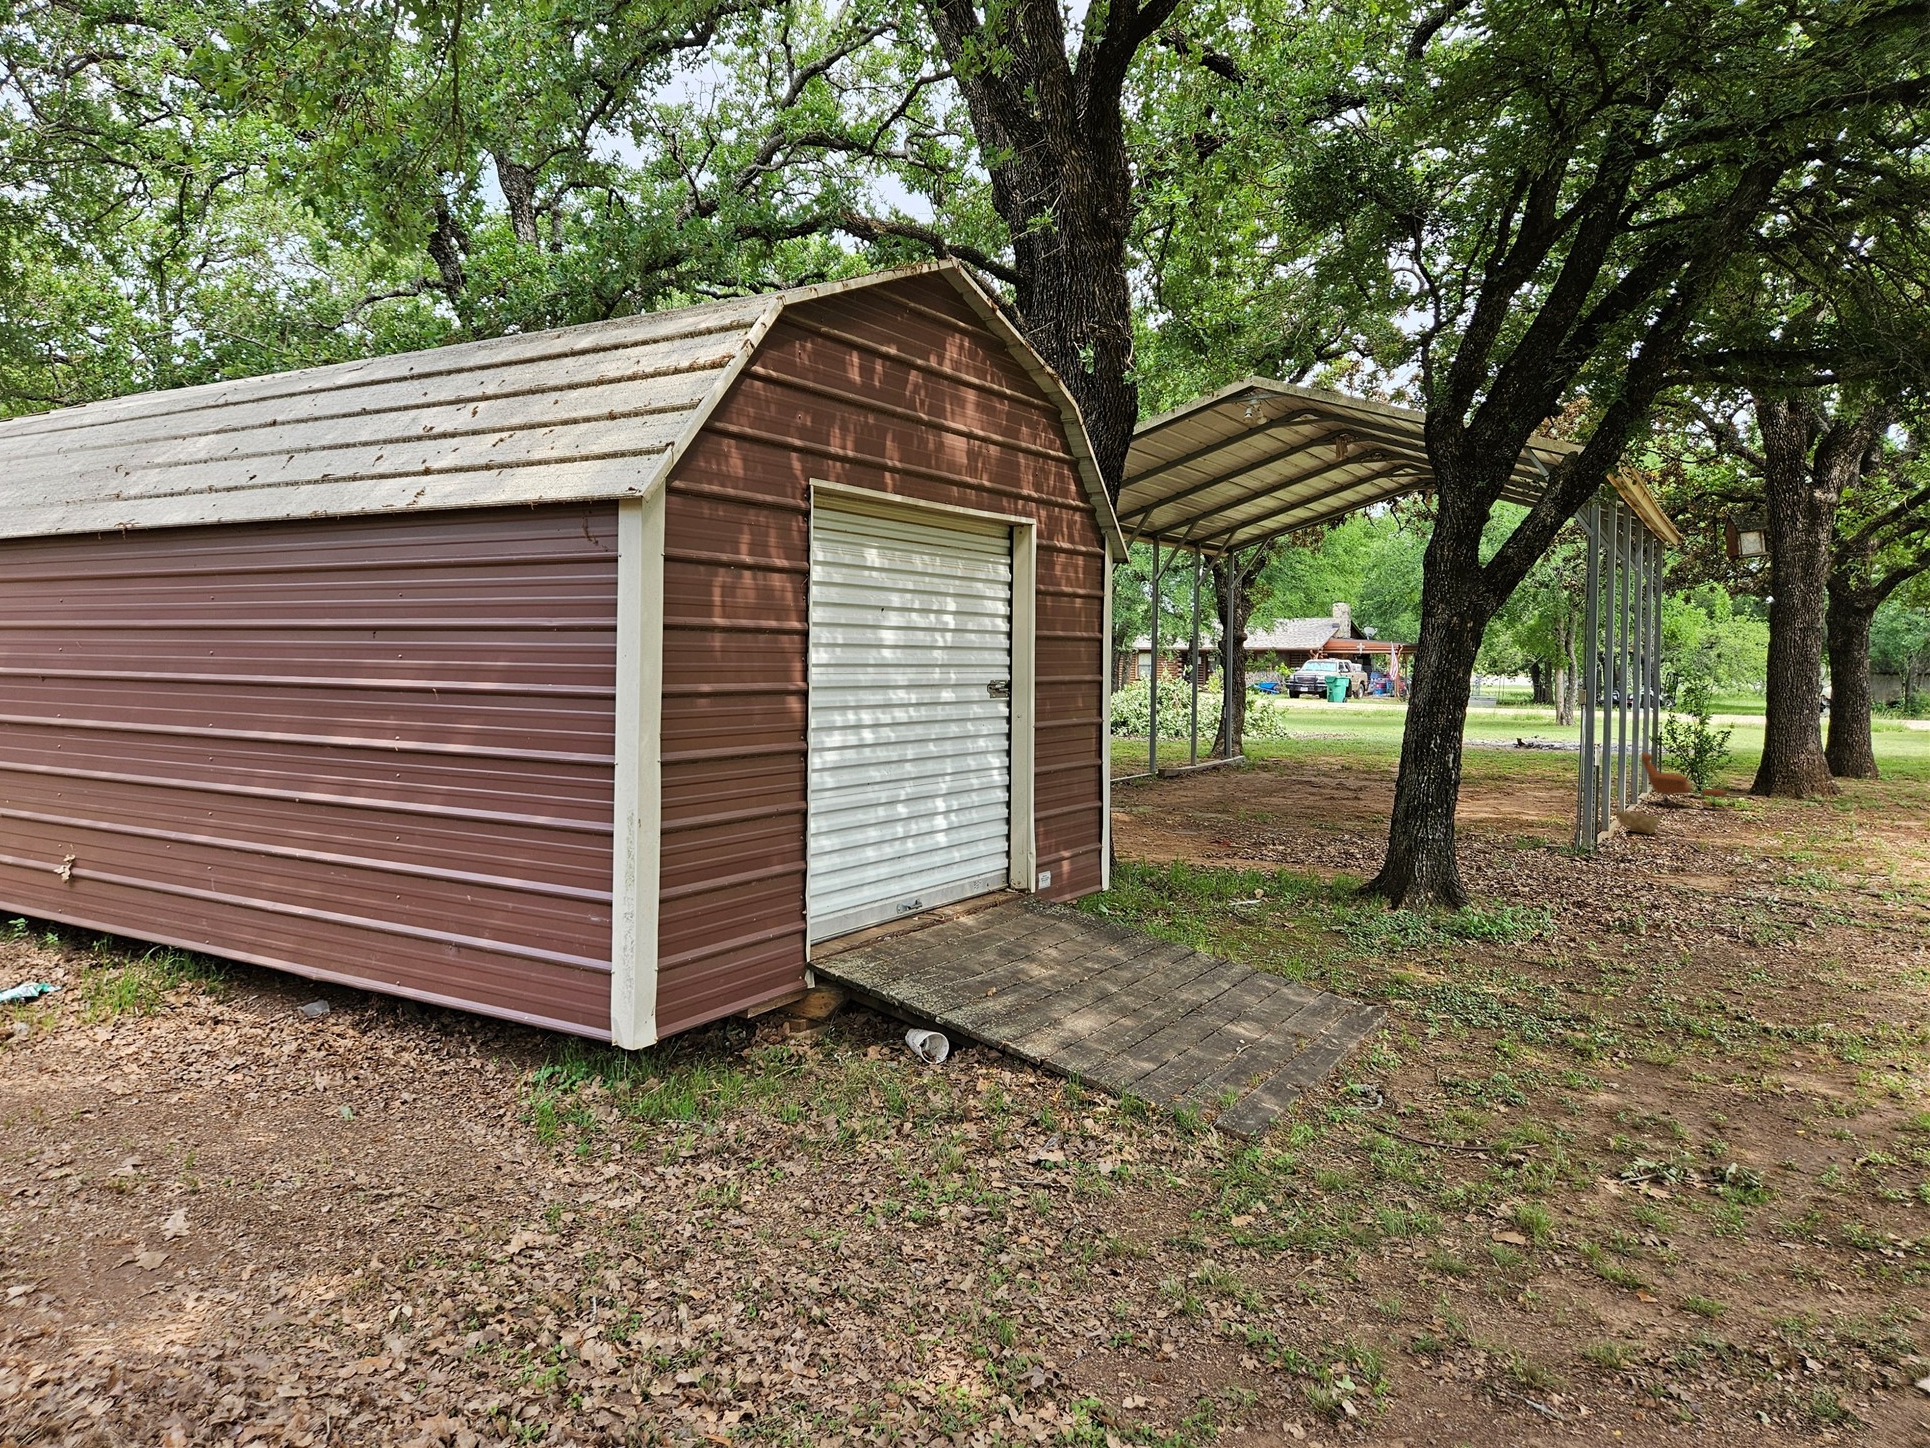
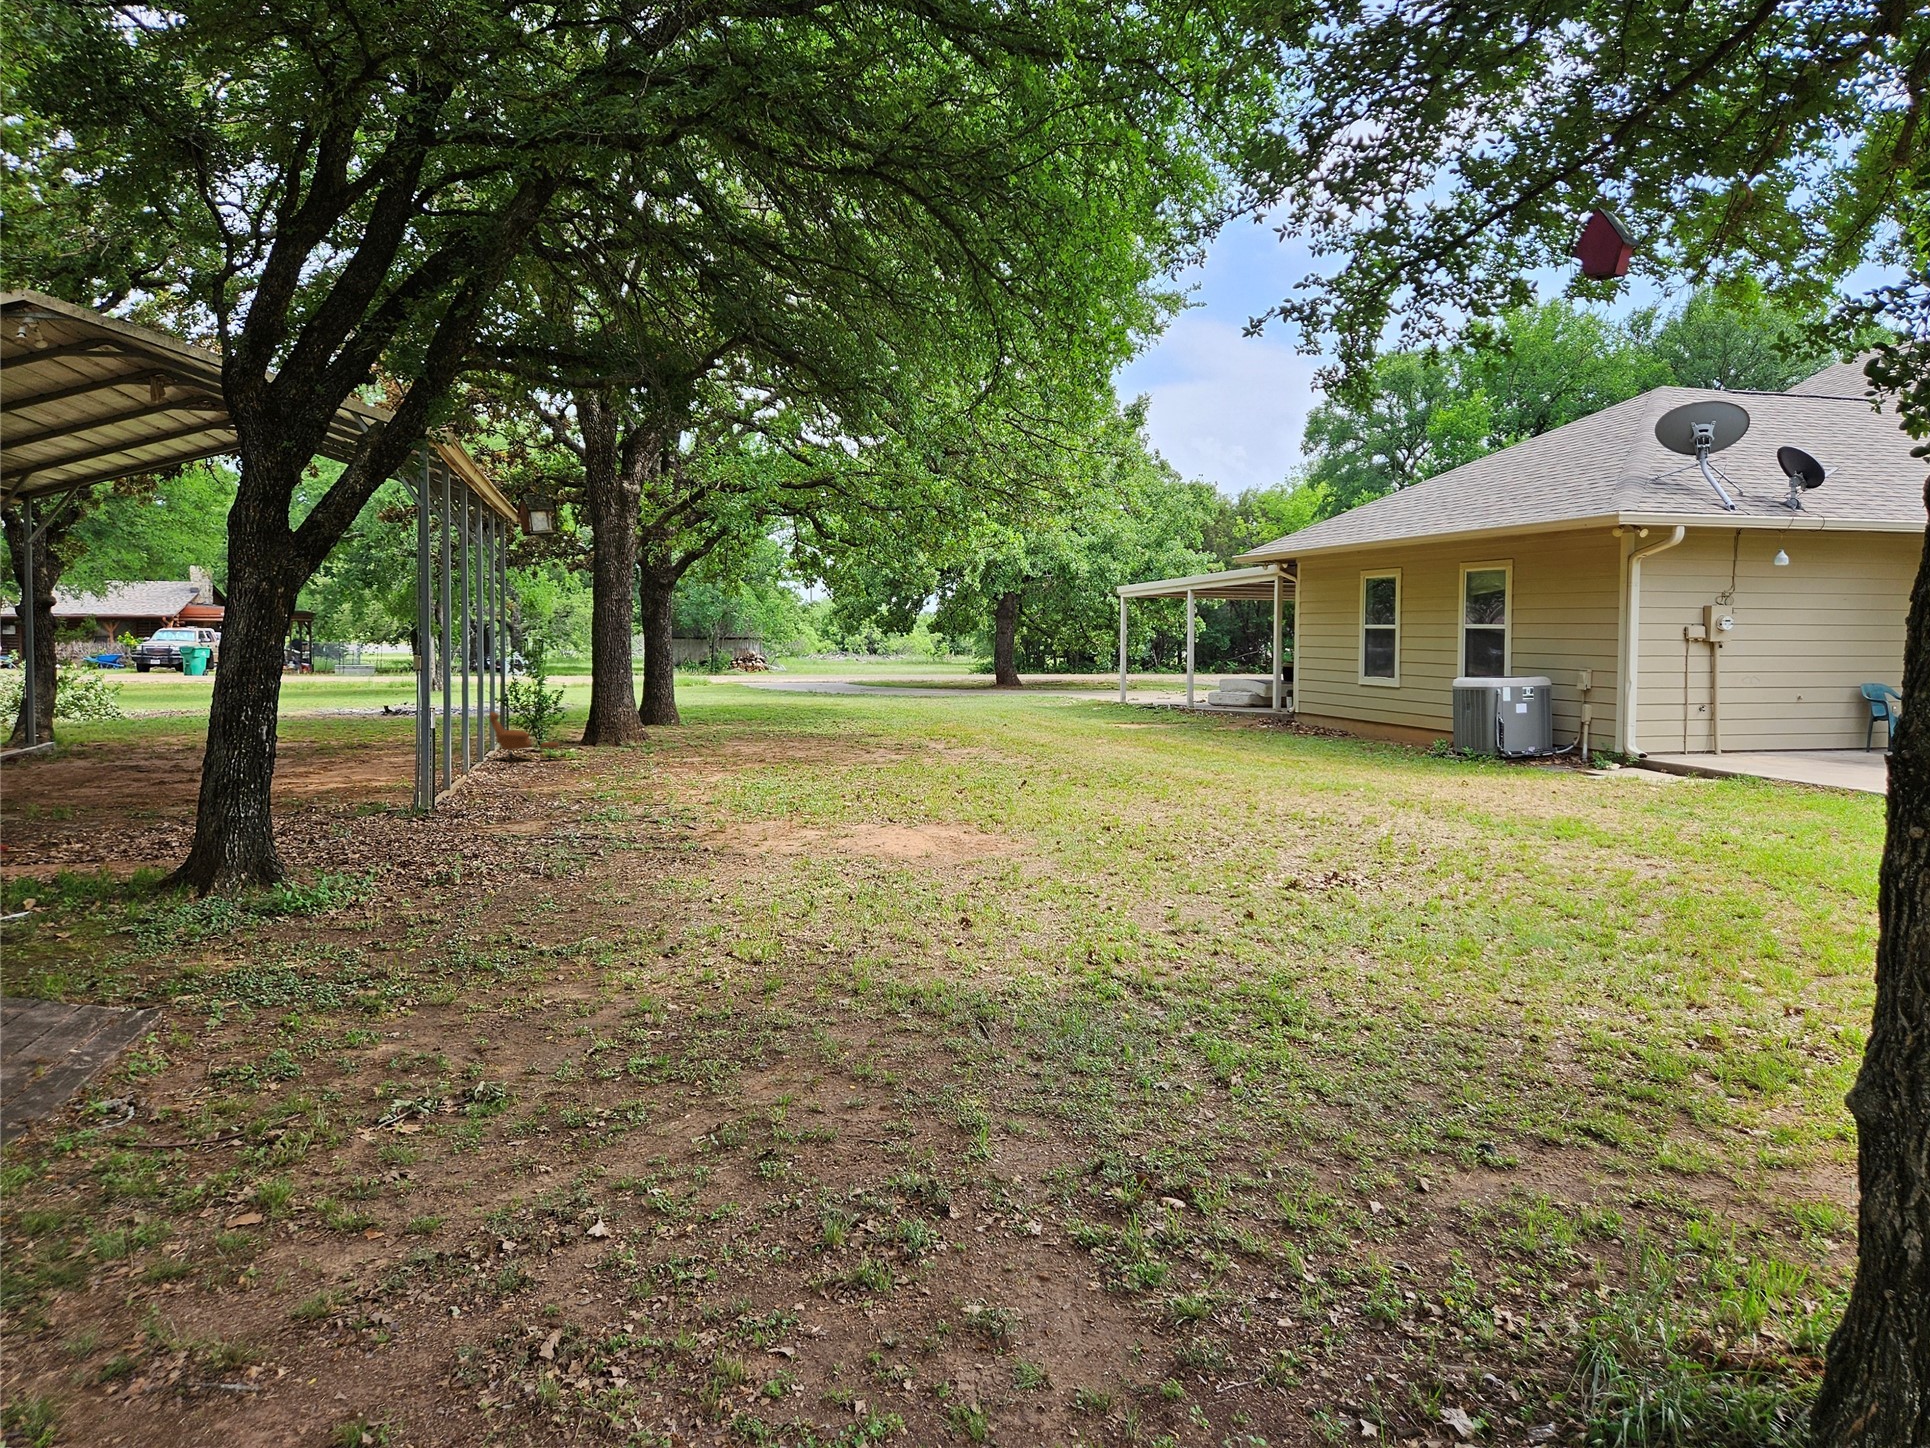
woven basket: present [1617,806,1661,835] -> none [461,763,501,788]

